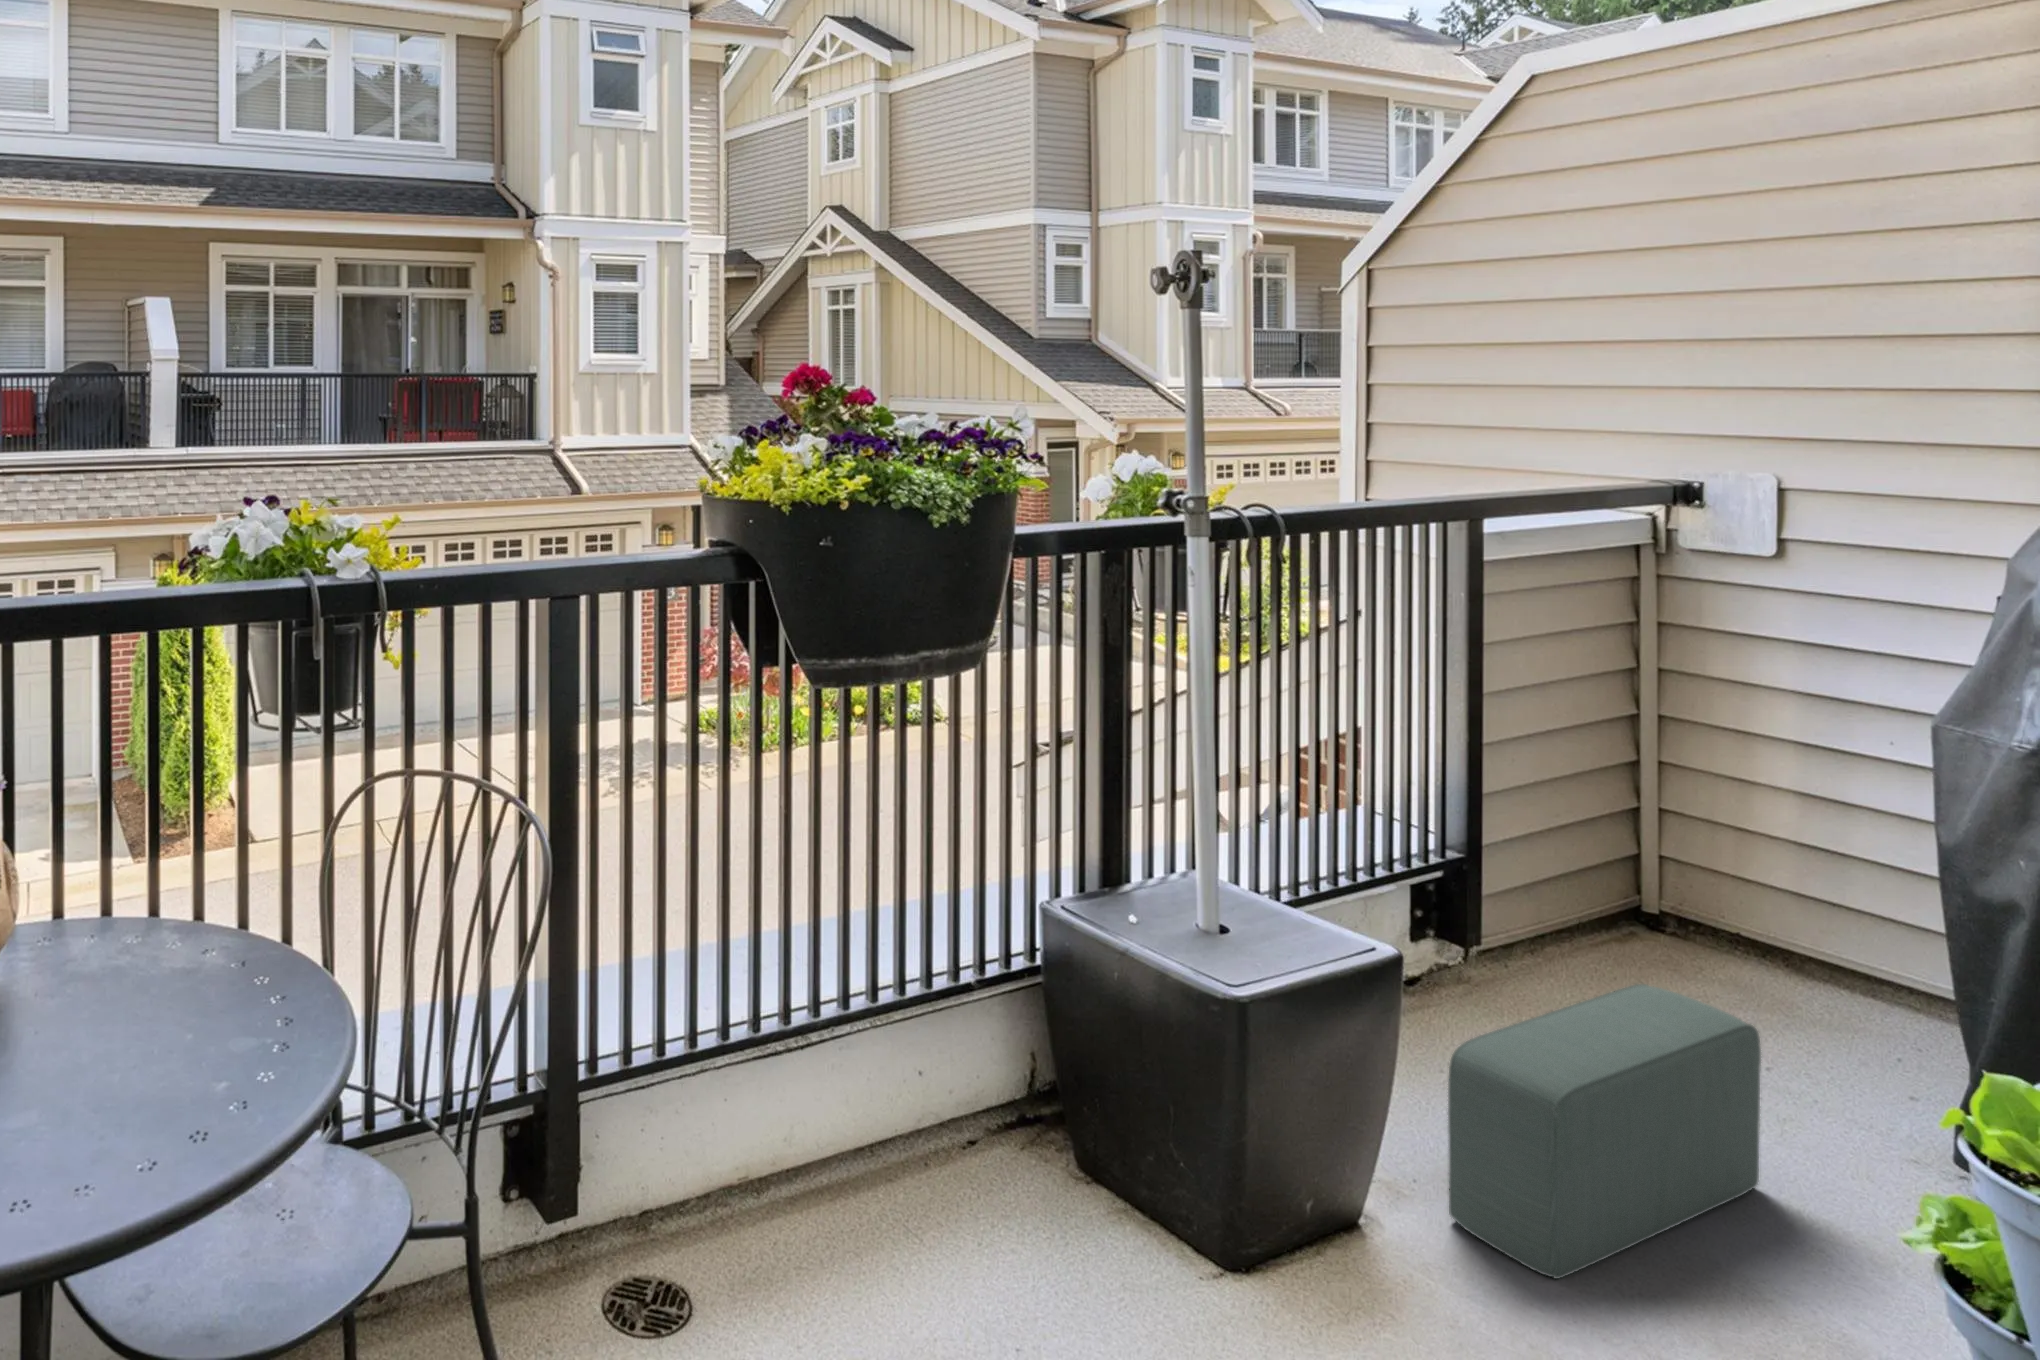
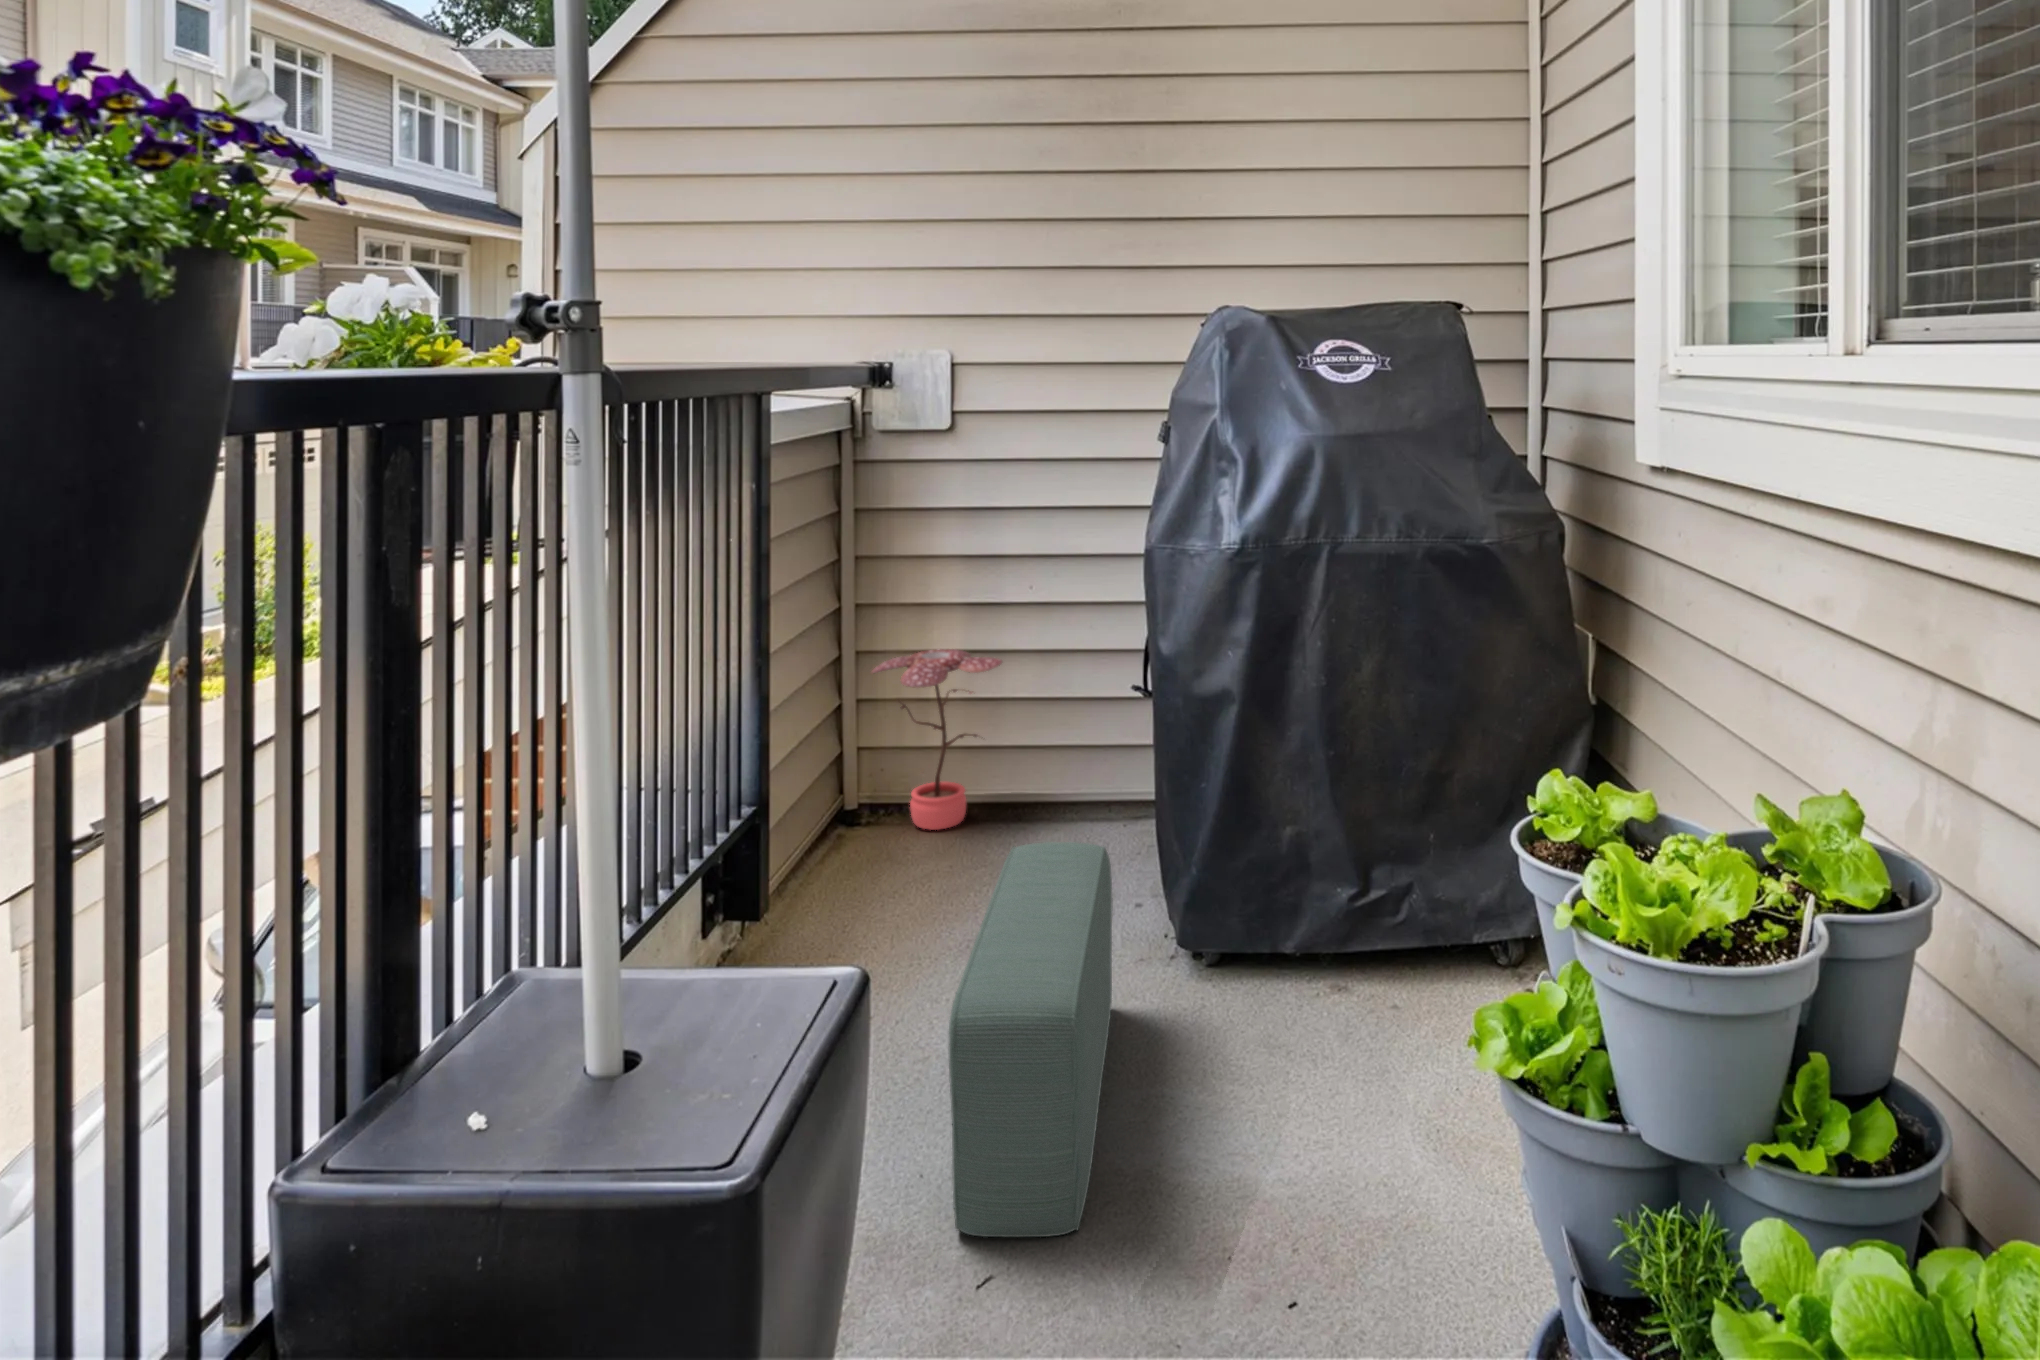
potted plant: none [1642,789,1818,985] -> present [872,649,1002,830]

